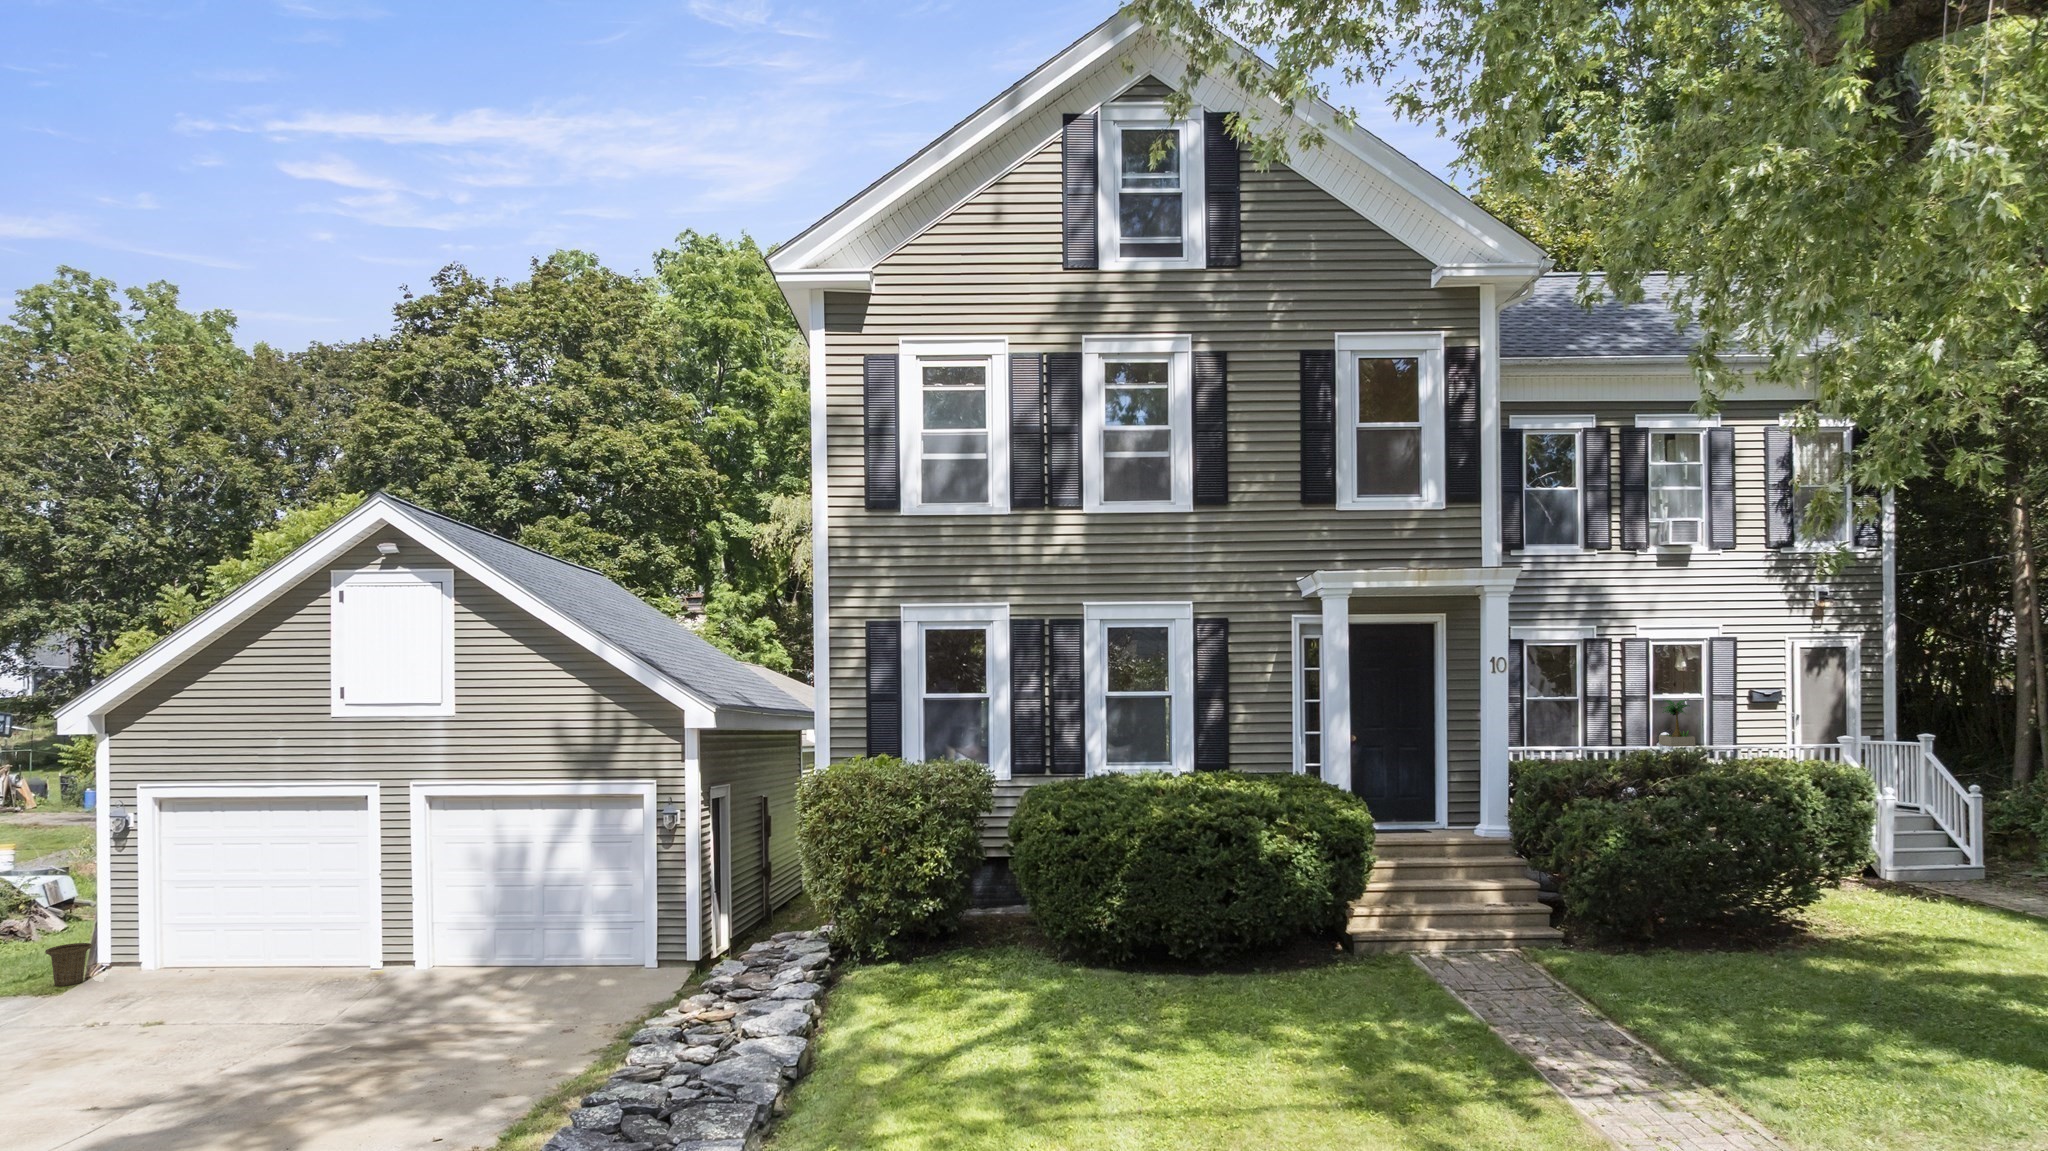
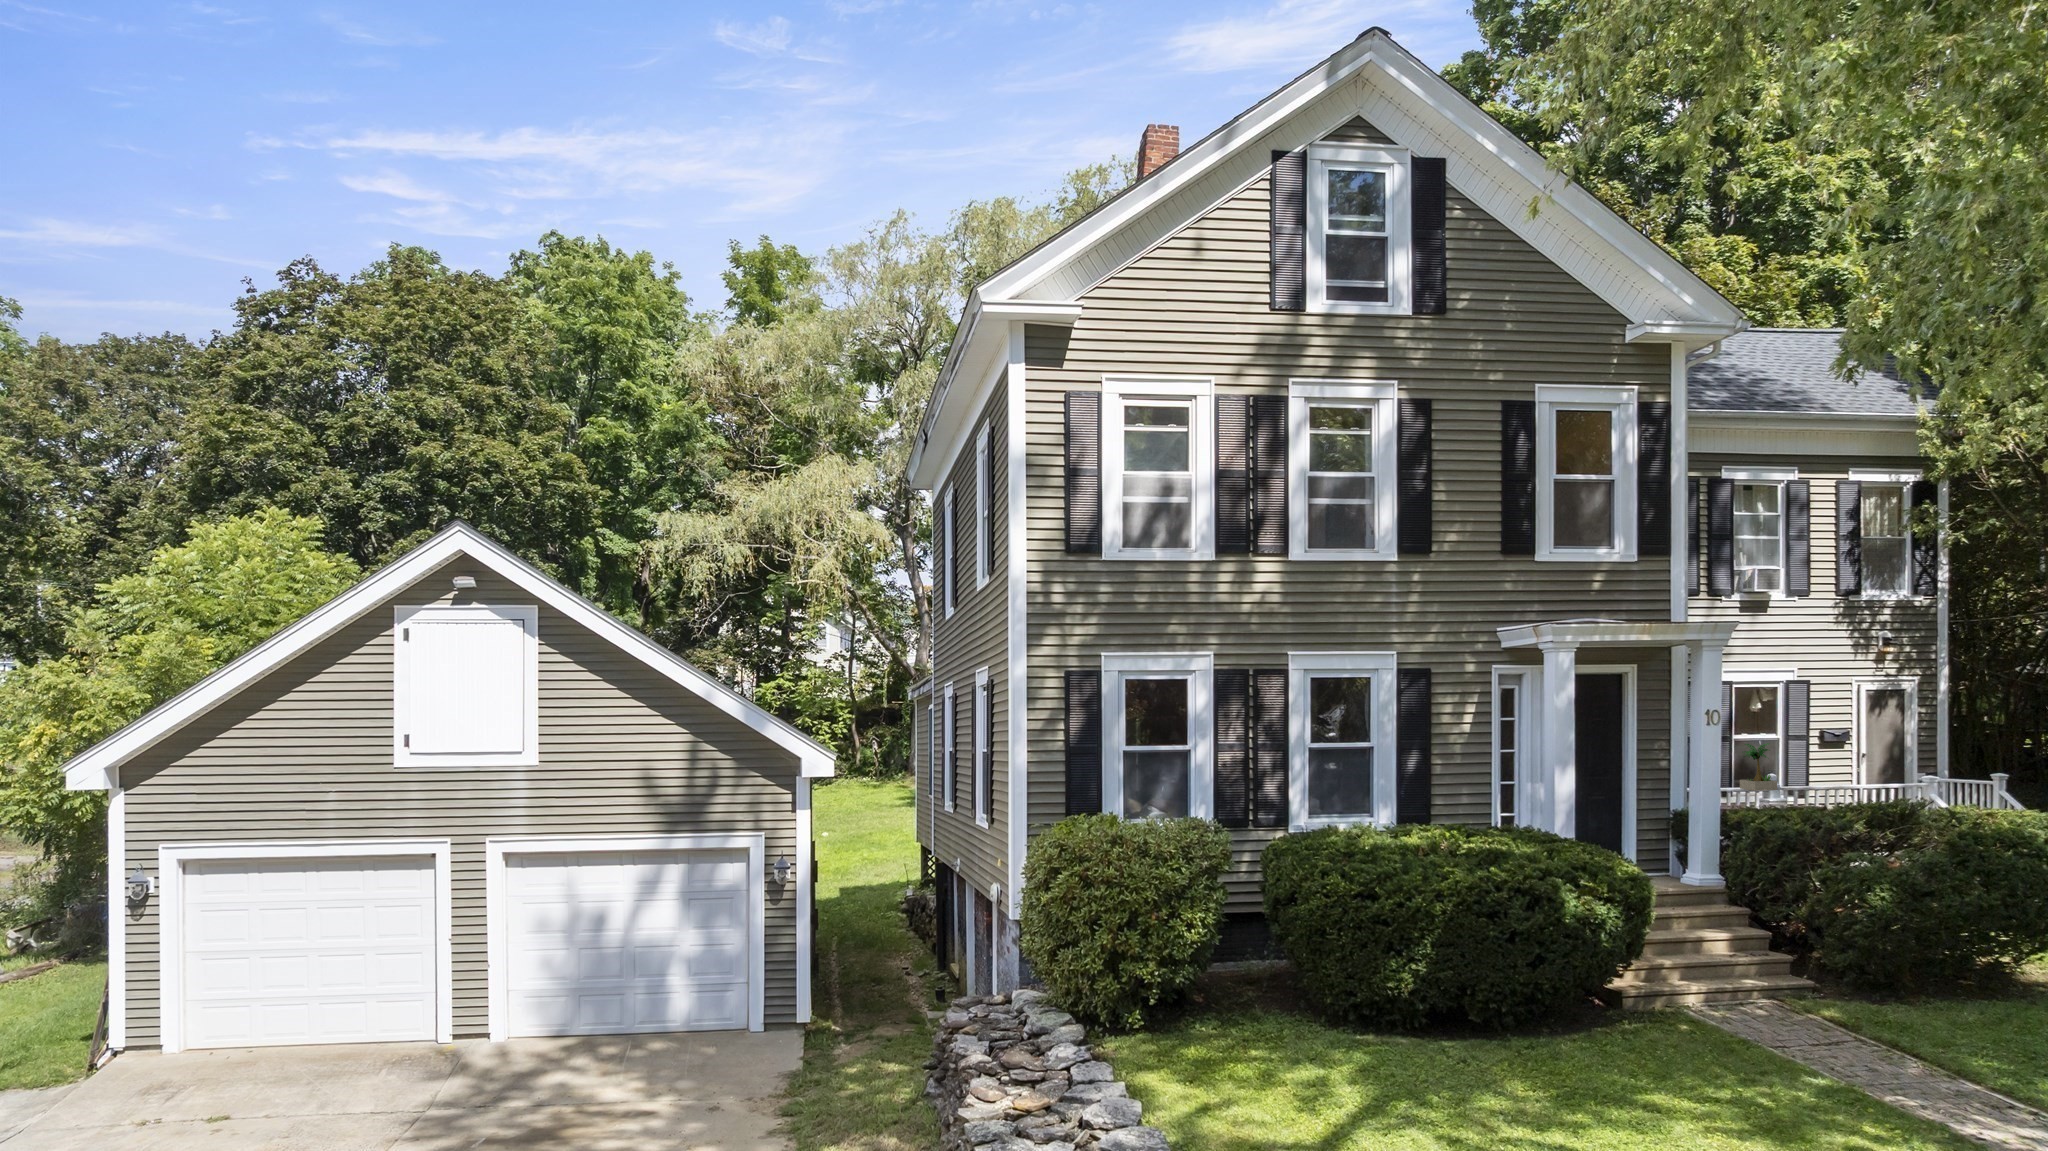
basket: present [45,943,92,986] -> none [52,1030,104,1081]

